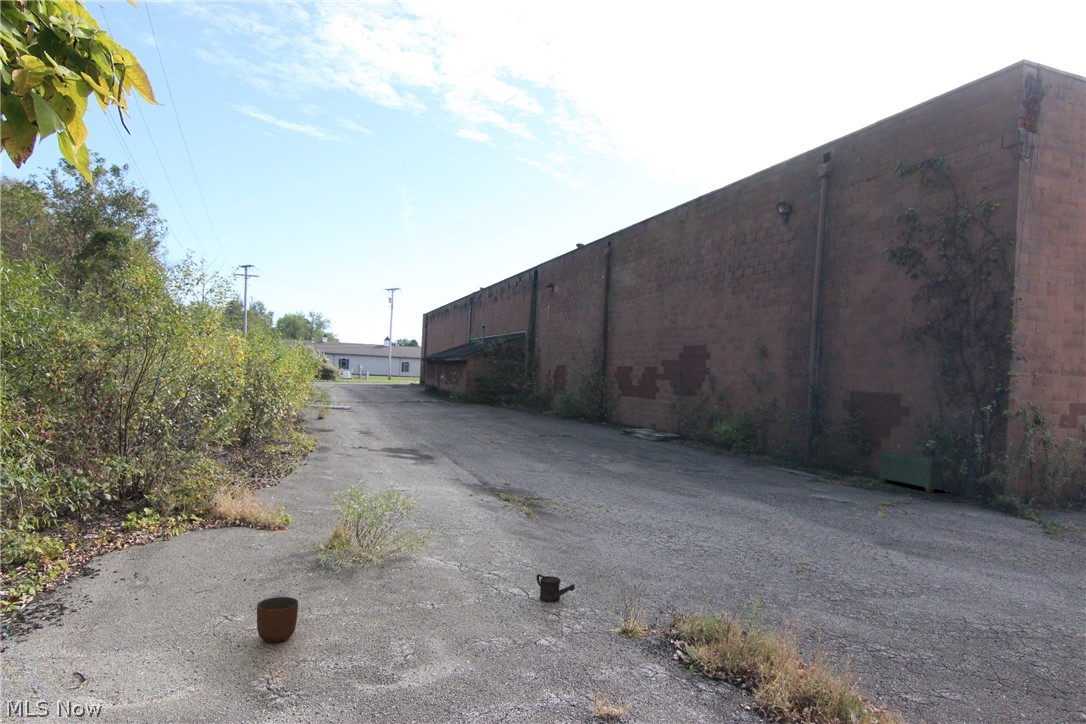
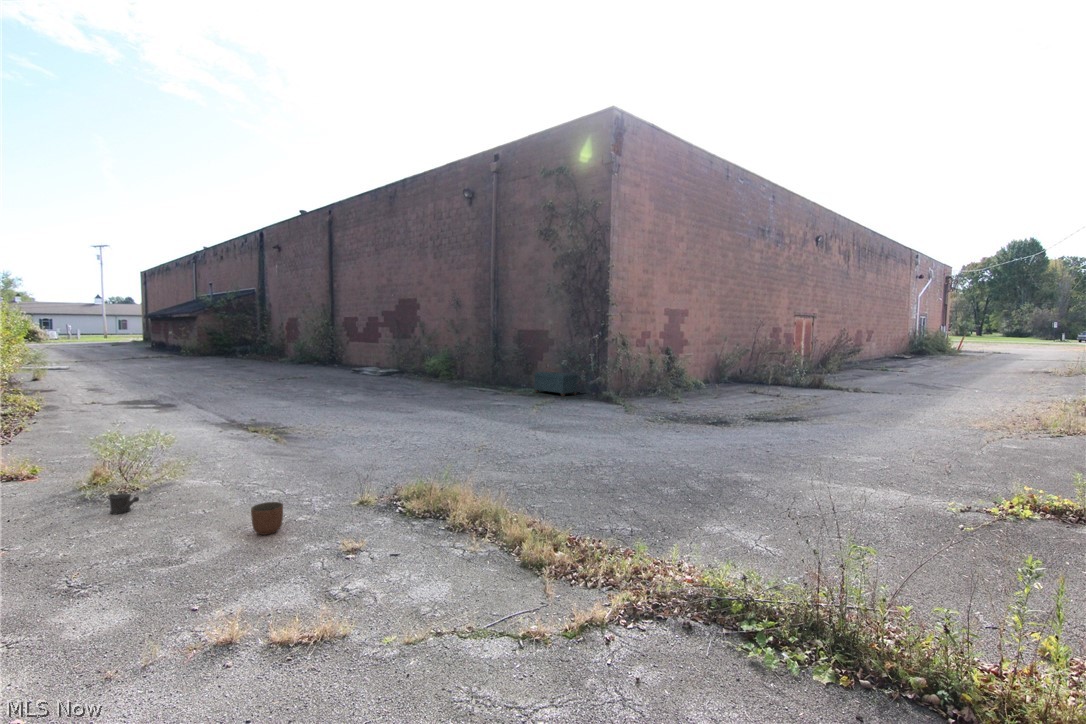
watering can: present [537,574,575,602] -> present [109,494,139,514]
planter: present [257,597,298,643] -> present [251,502,283,535]

